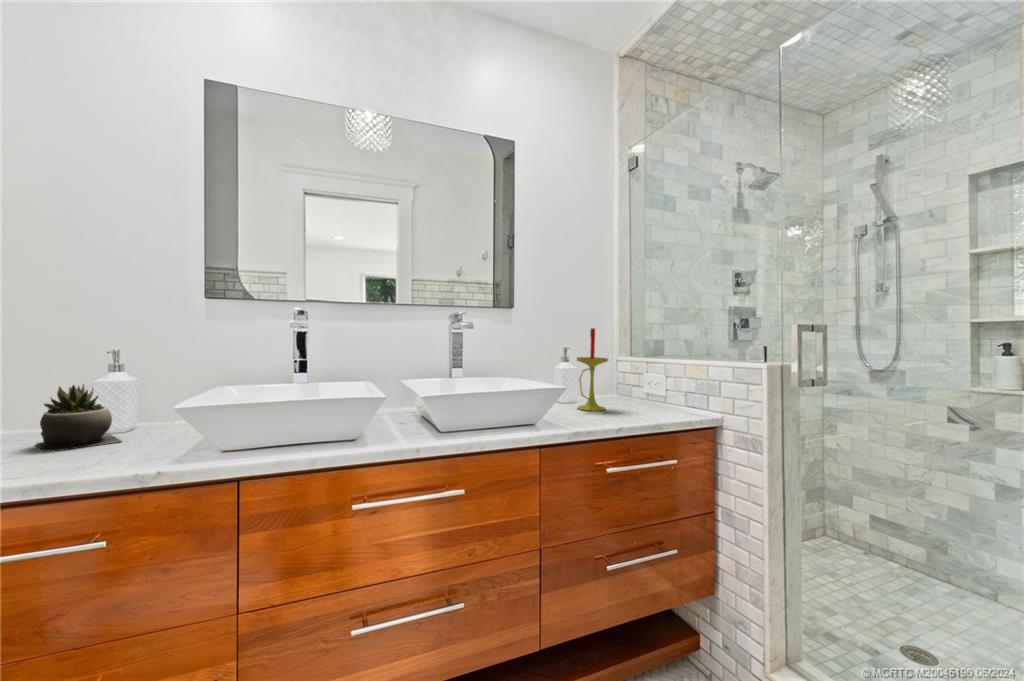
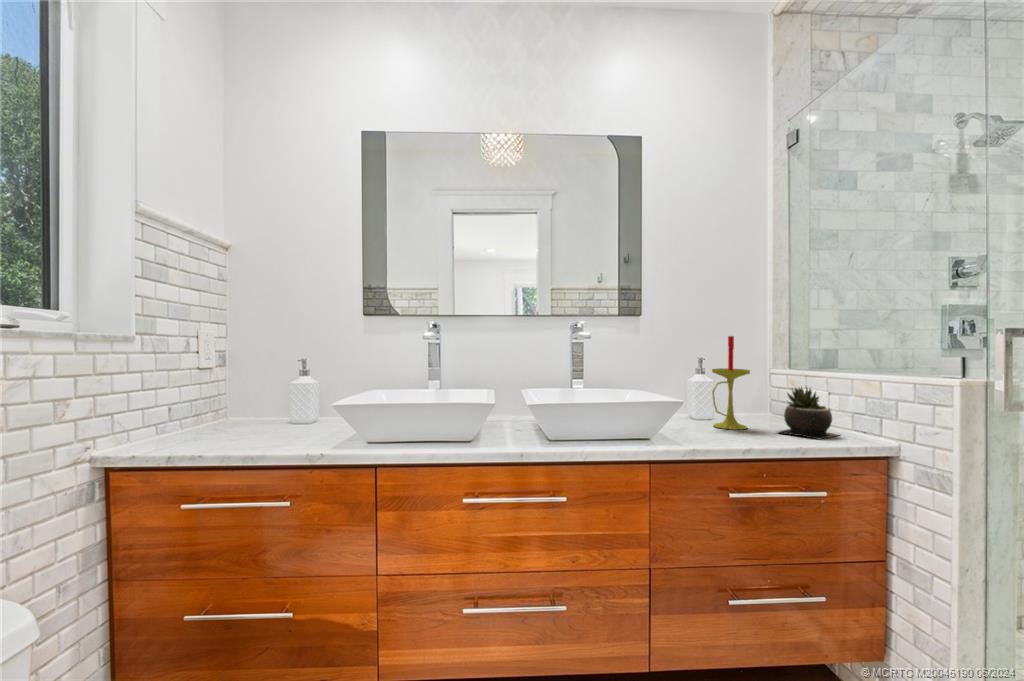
succulent plant: present [36,384,121,452] -> present [778,388,839,439]

